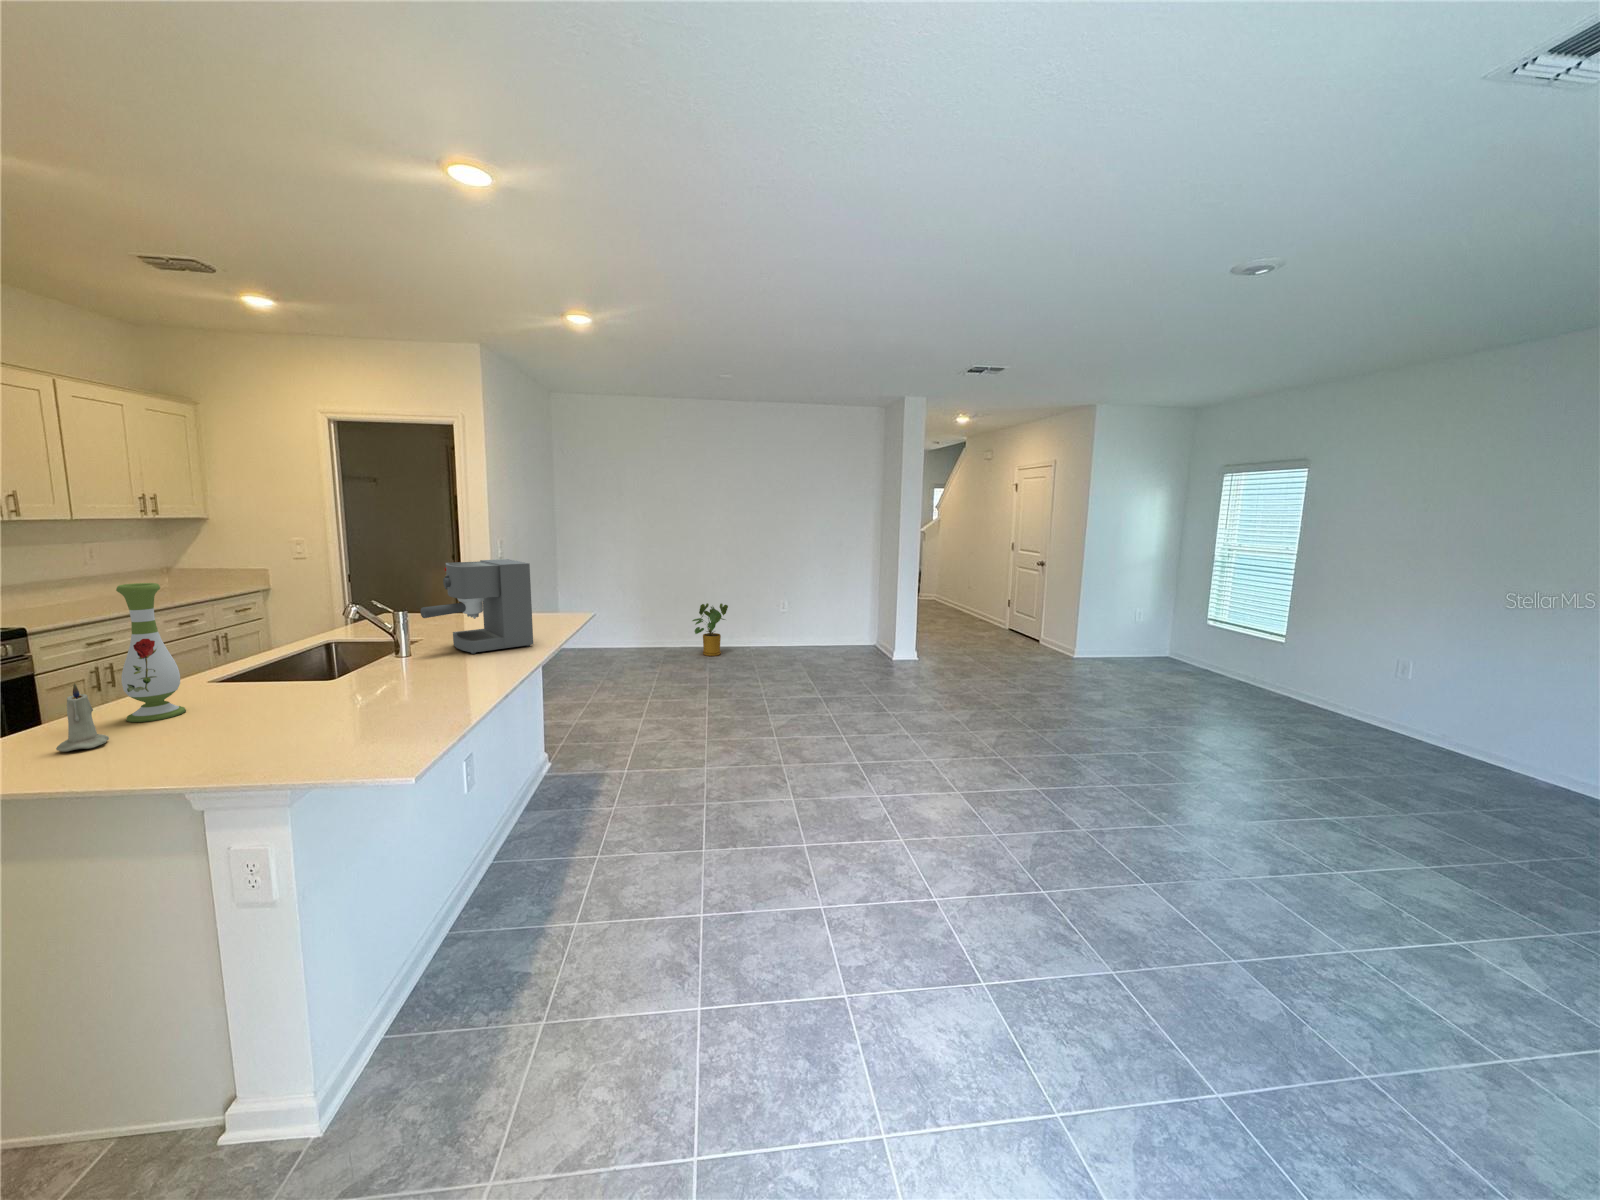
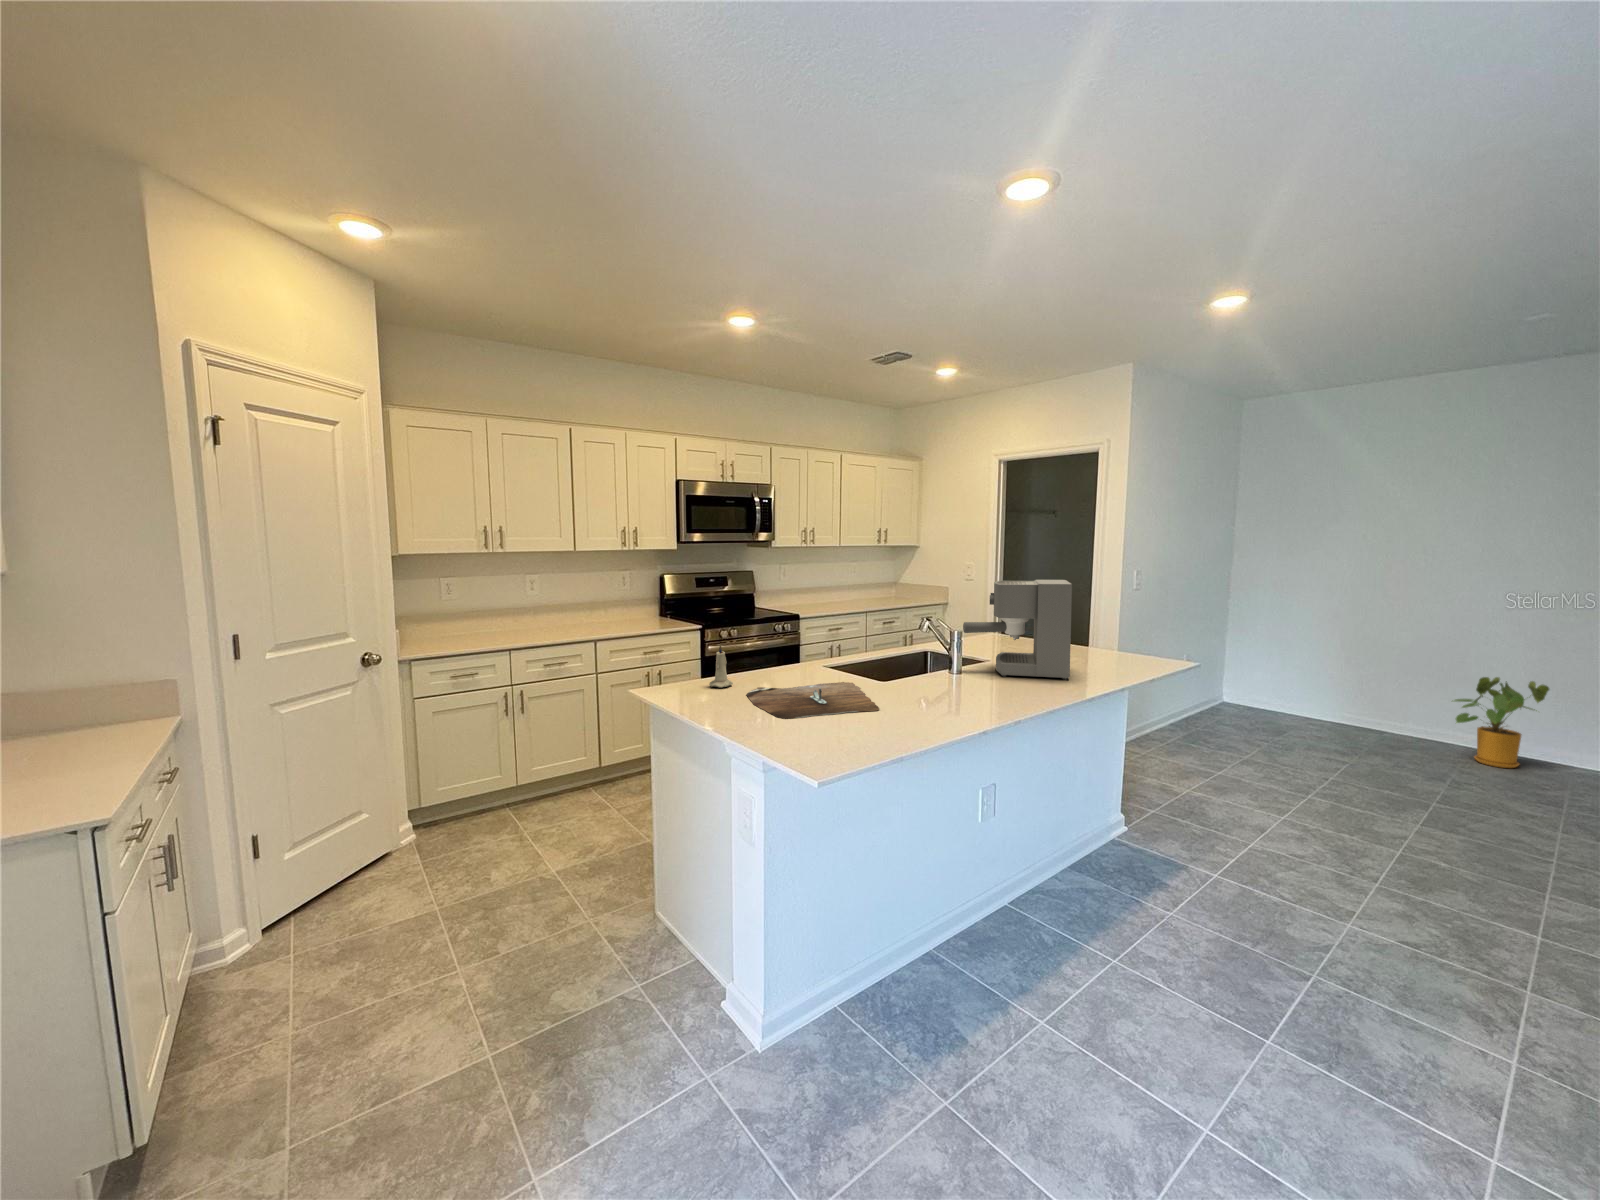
vase: present [116,583,186,722] -> none [755,583,784,679]
cutting board: none [167,693,403,751] -> present [747,682,879,719]

